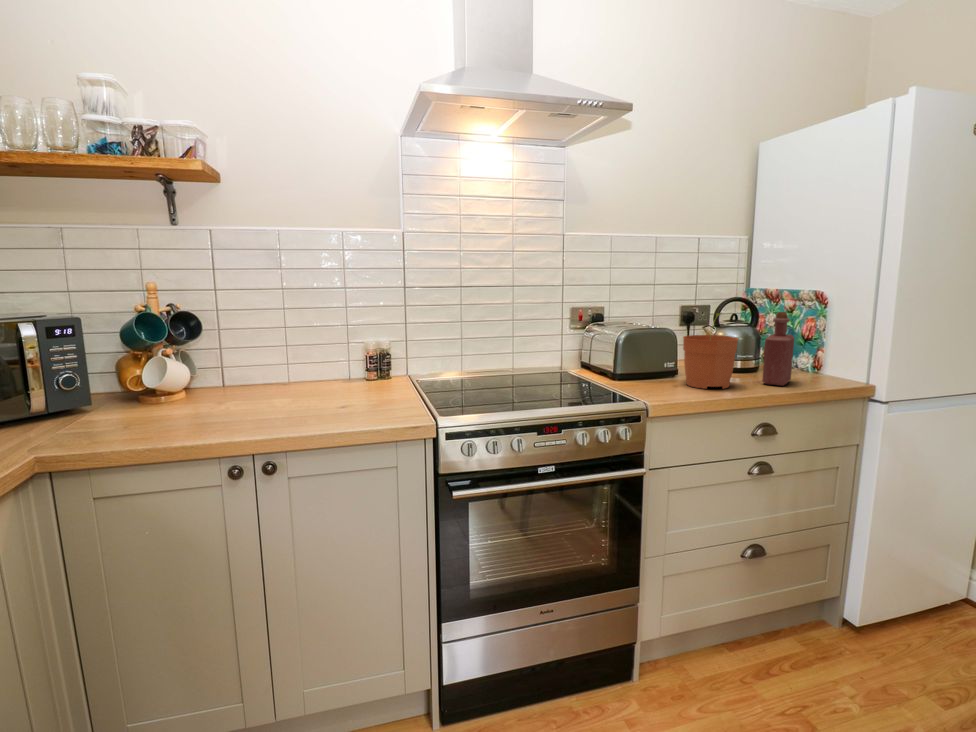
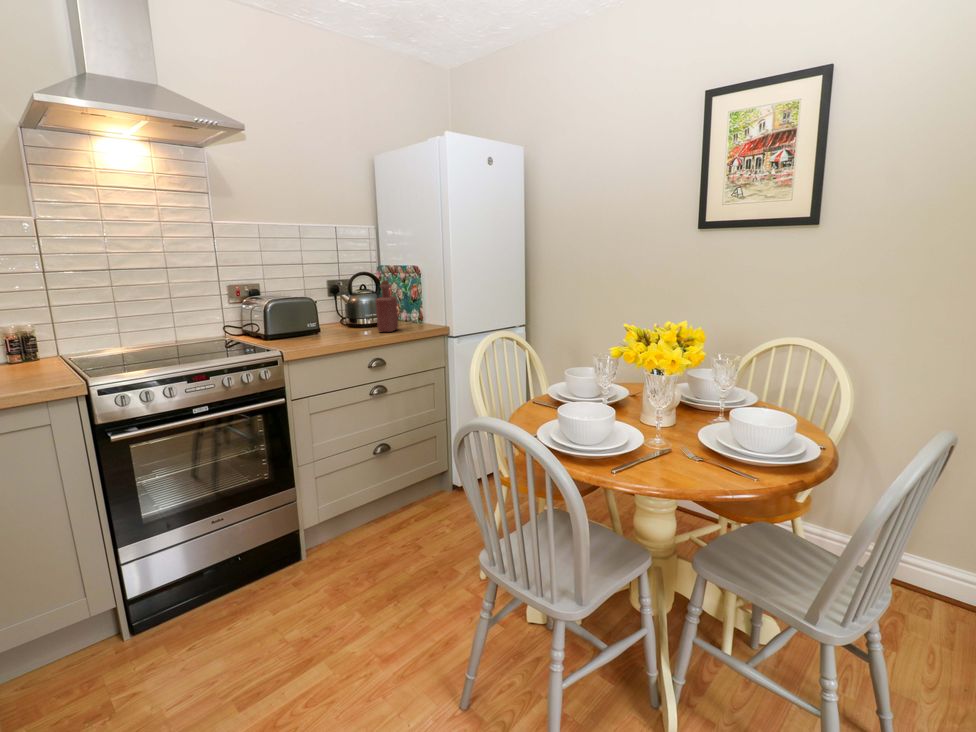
plant pot: present [683,313,738,389] -> none [315,283,354,339]

